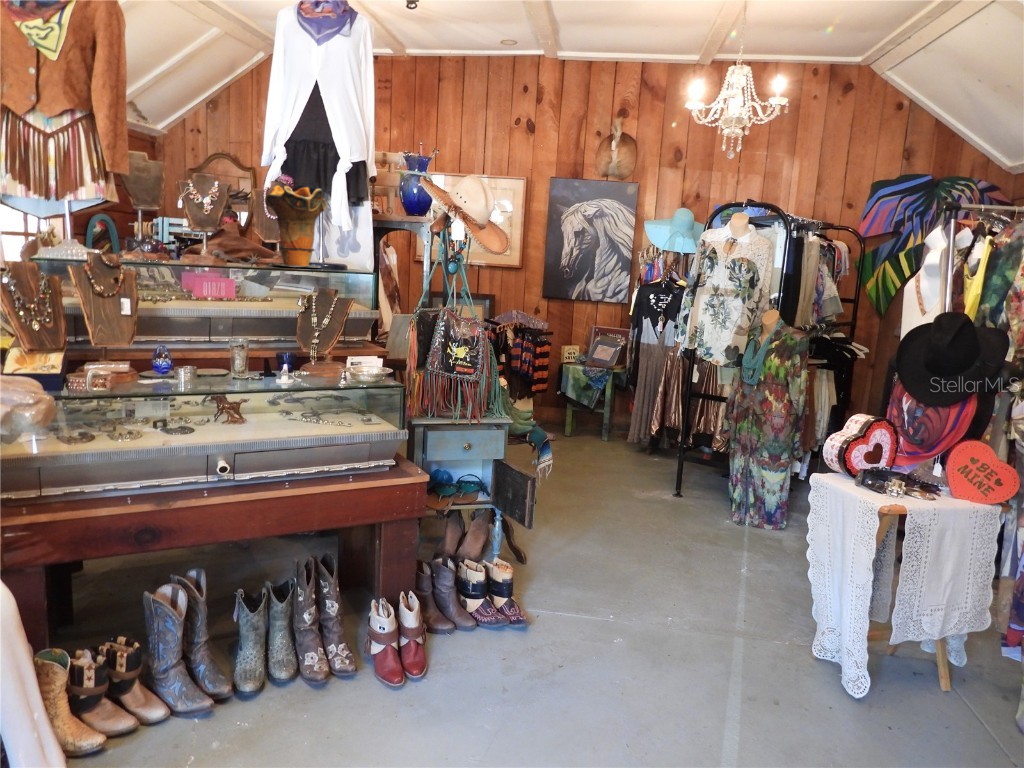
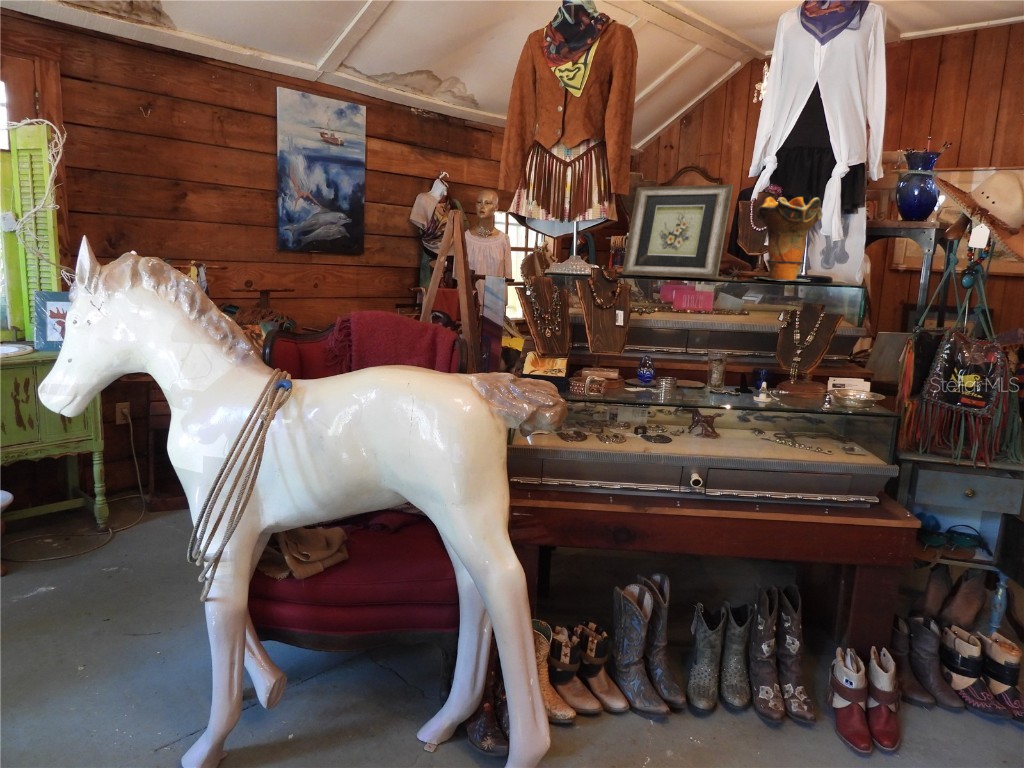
picture frame: none [125,166,238,264] -> present [622,185,733,279]

